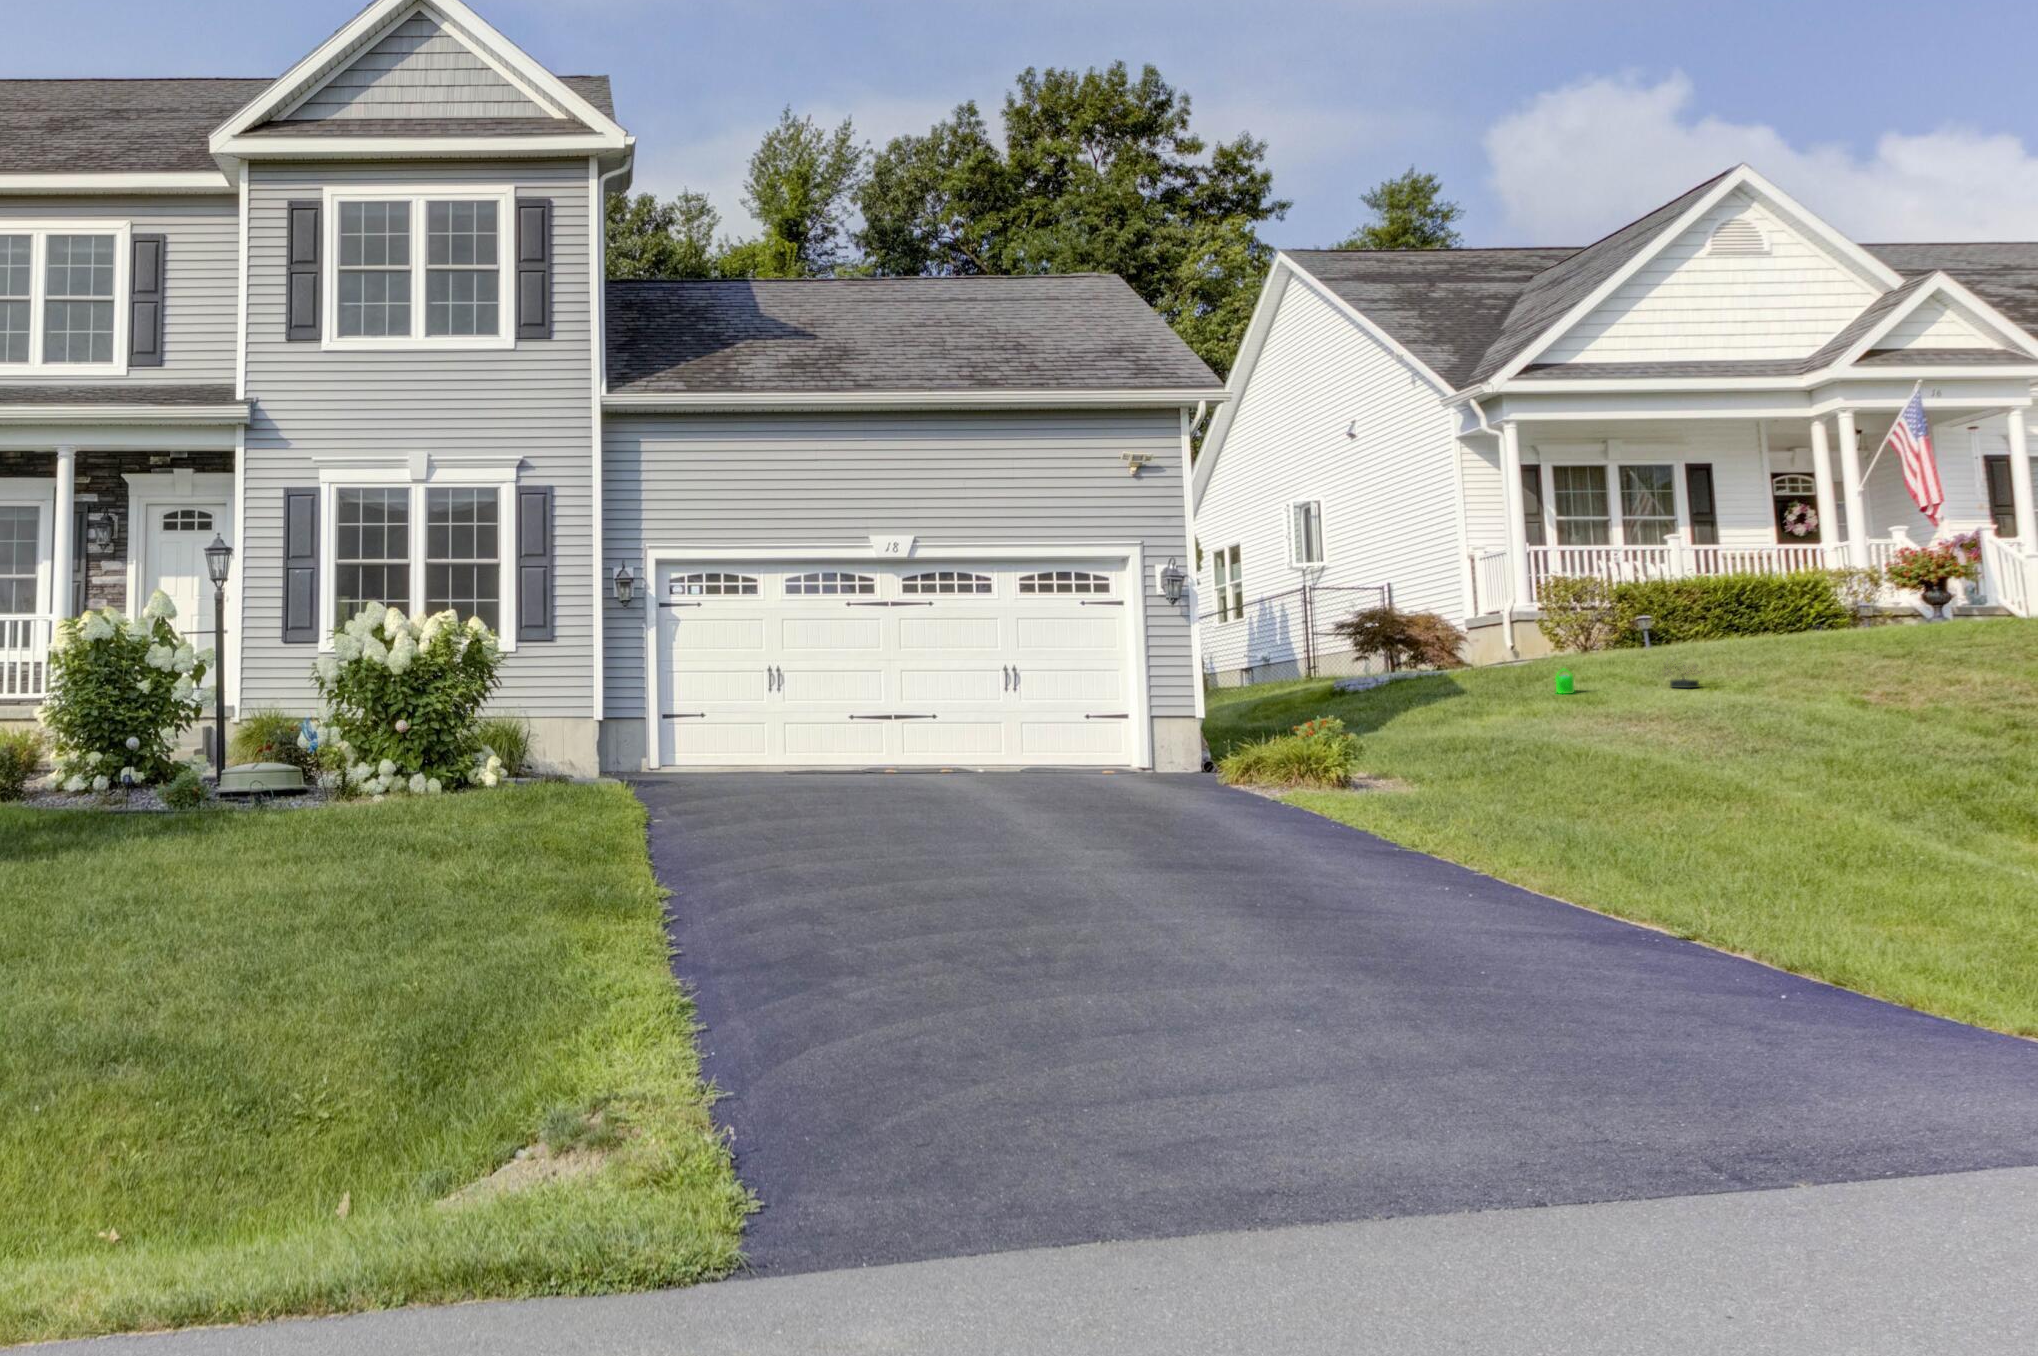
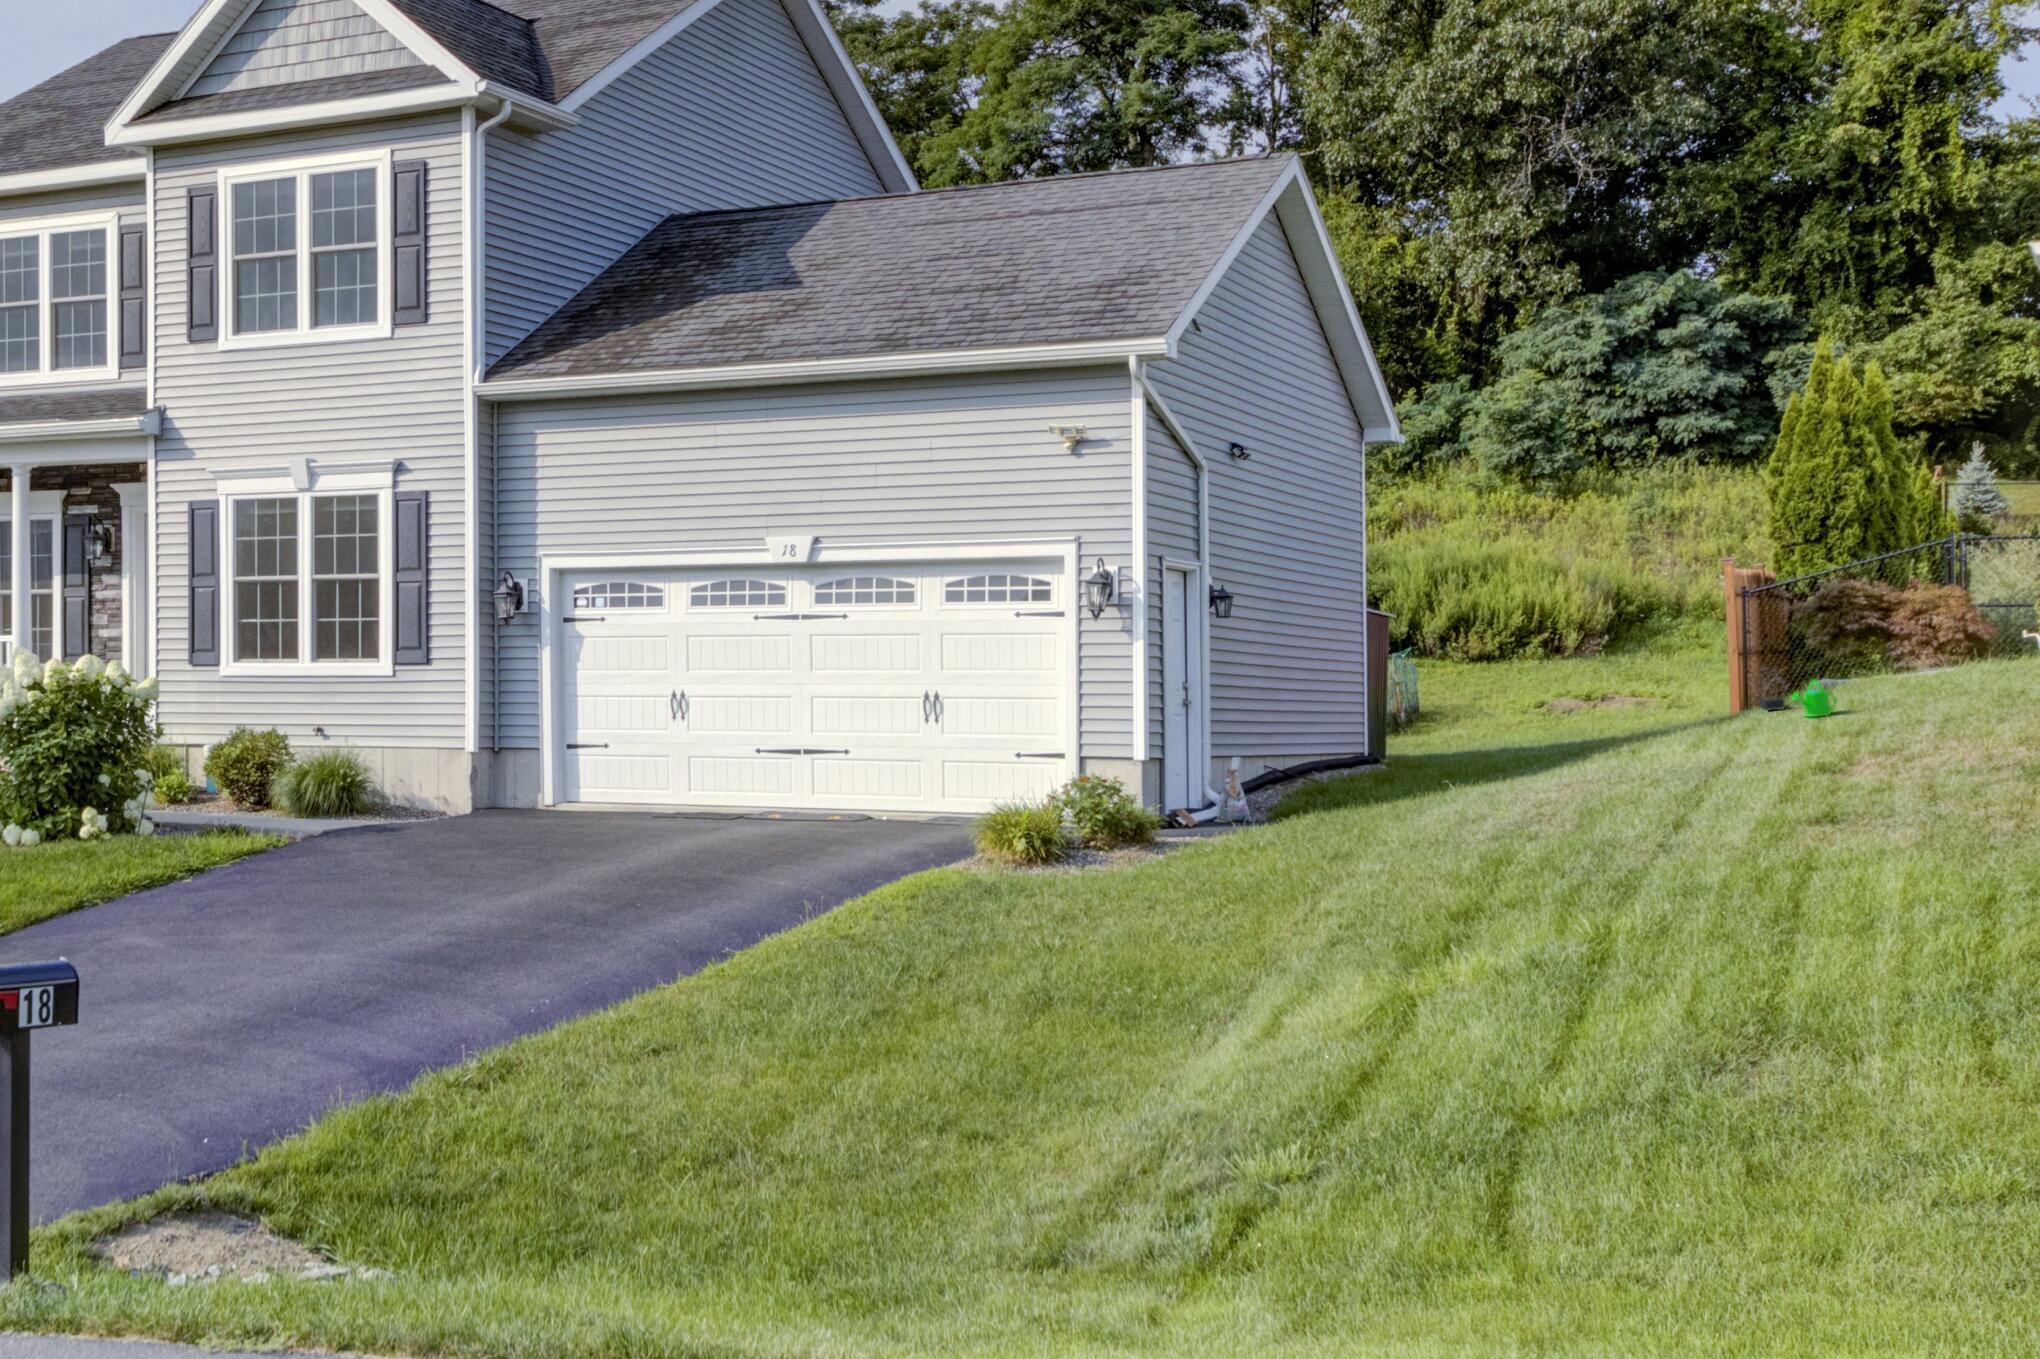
decorative plant: present [1664,661,1699,688] -> present [1754,670,1787,710]

